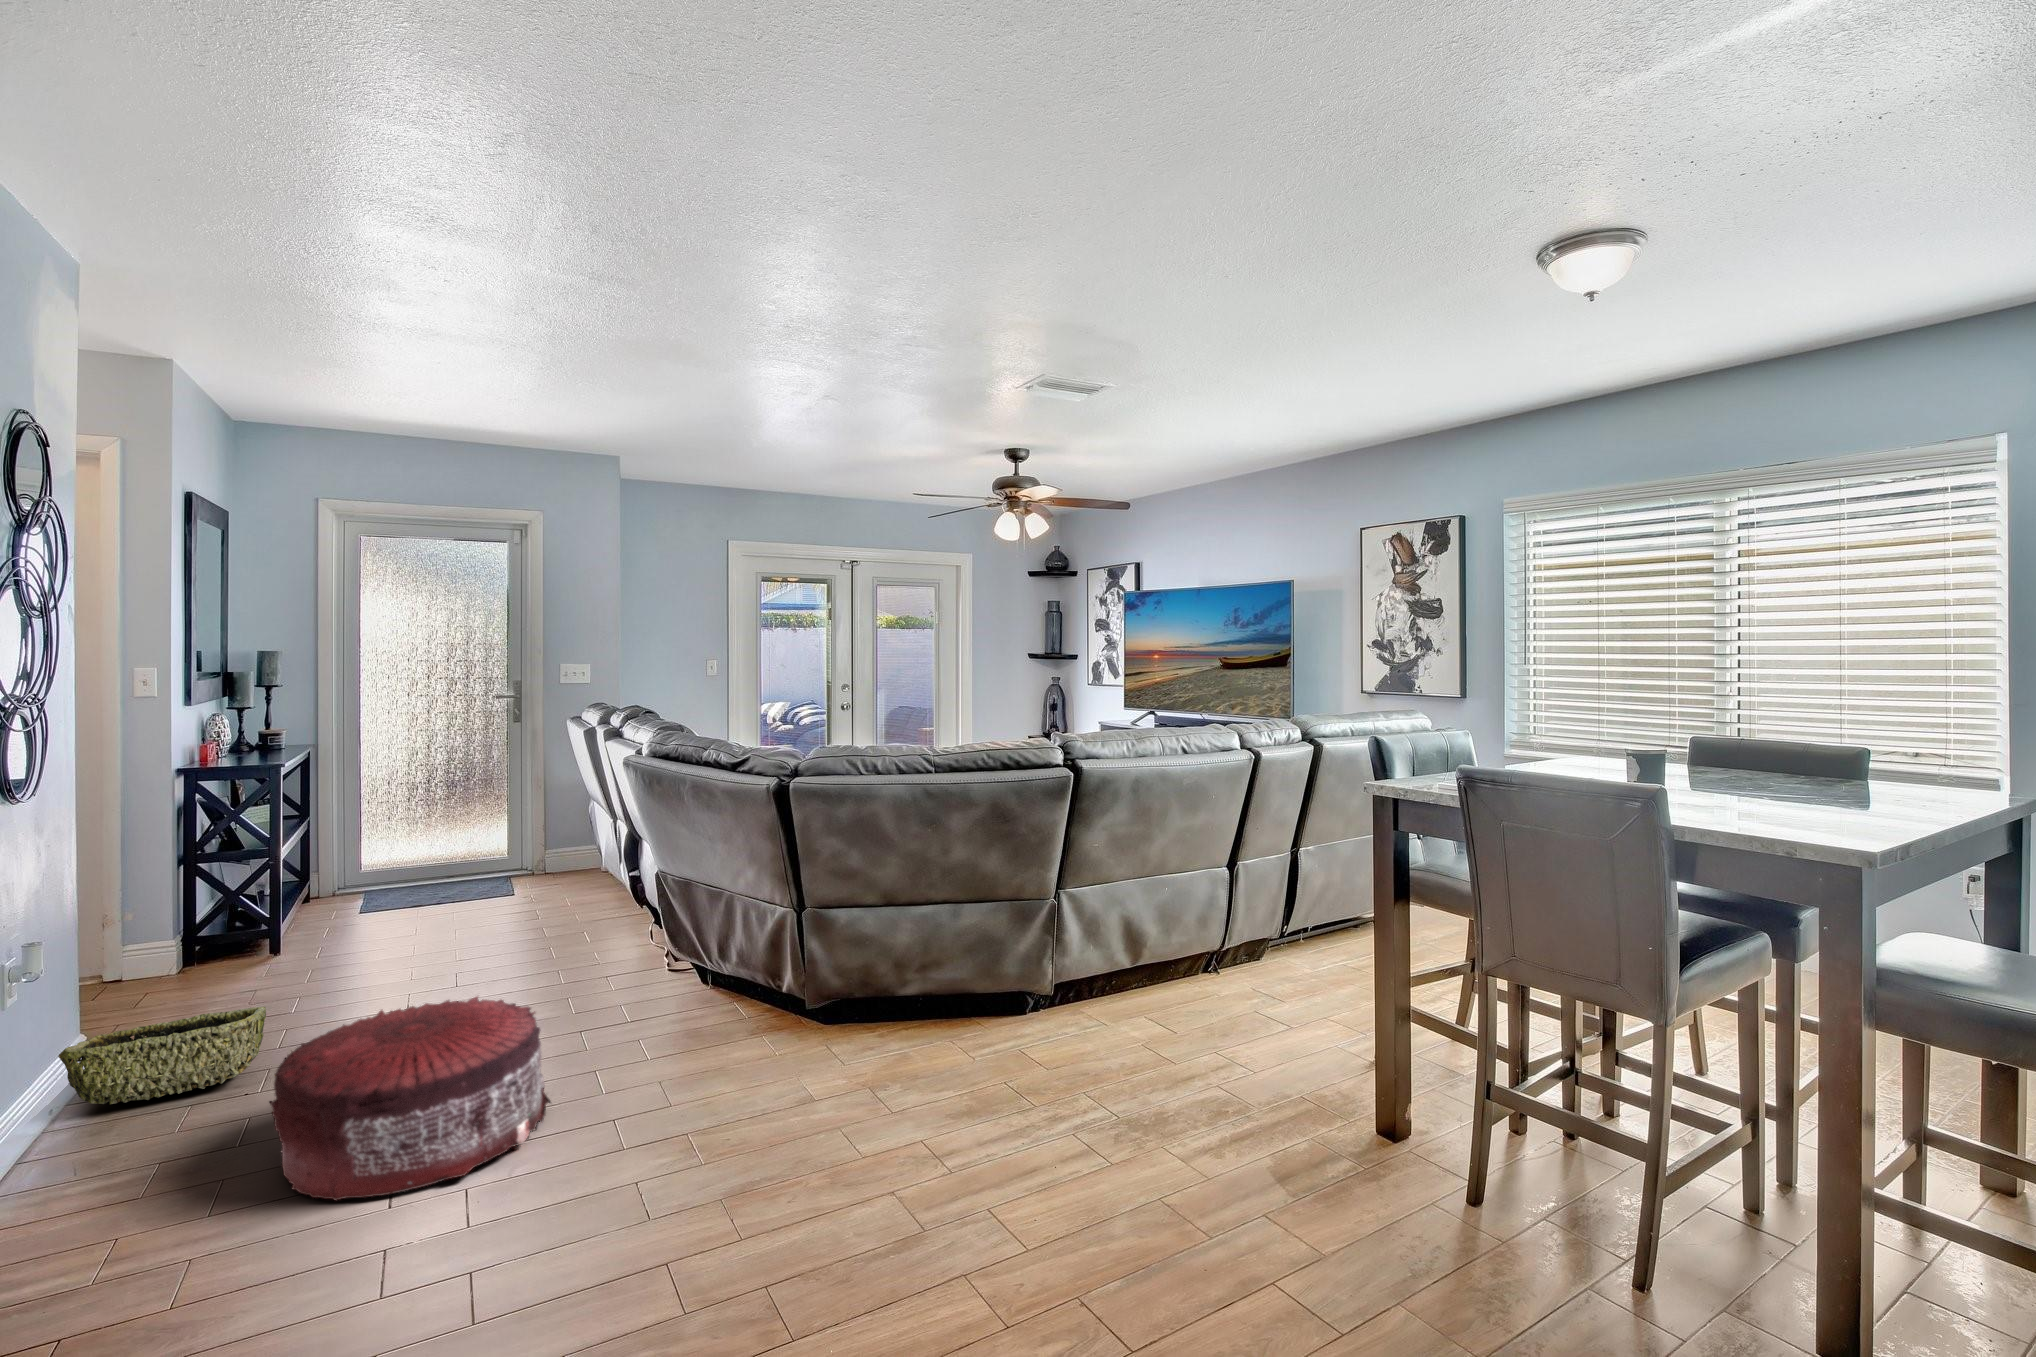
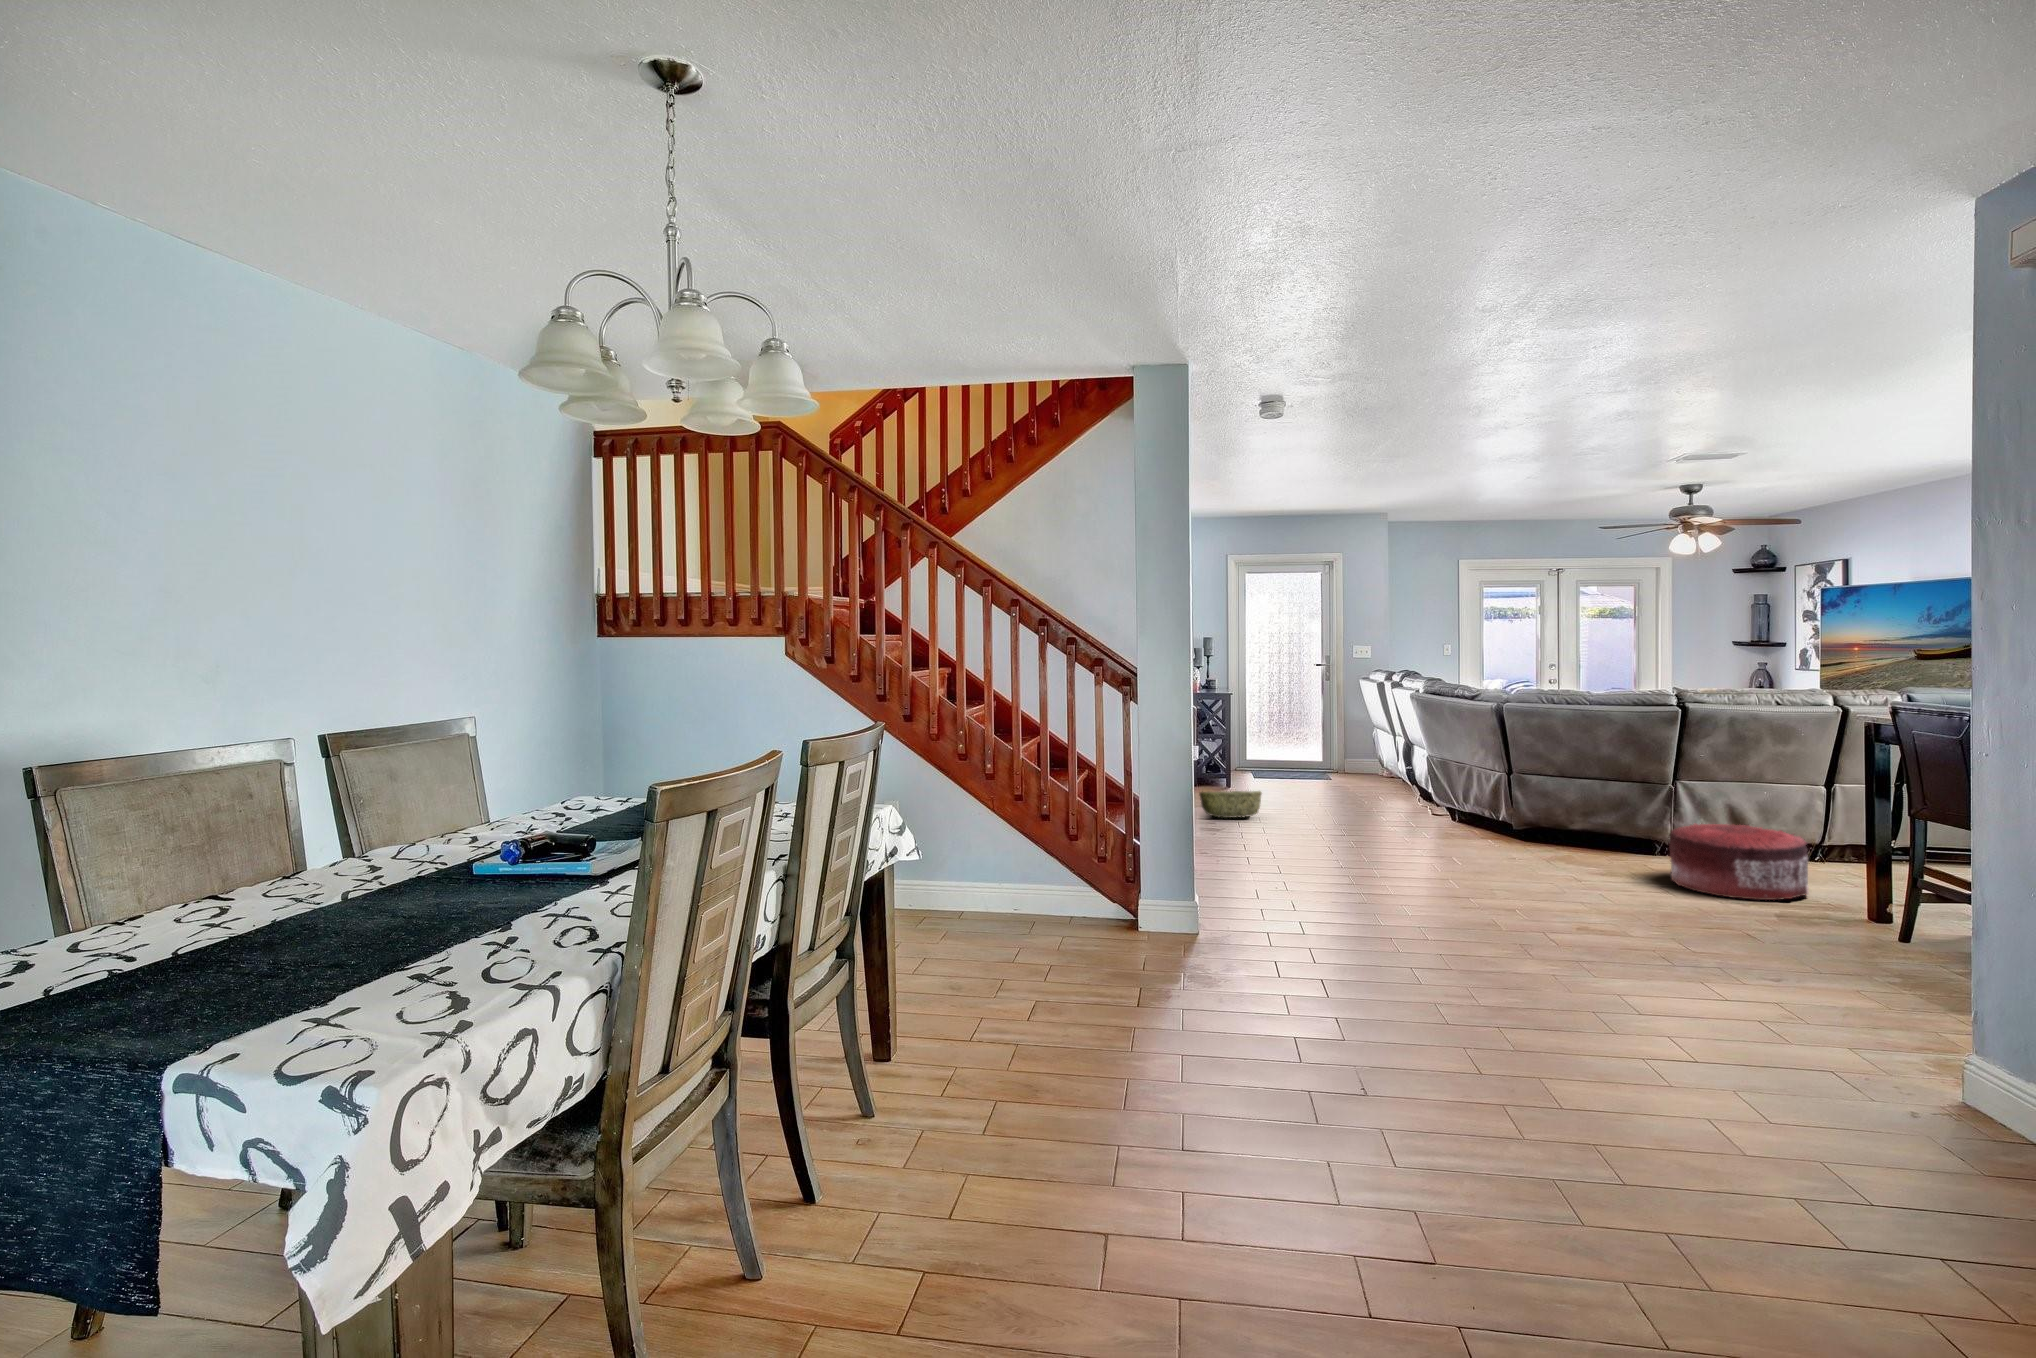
pouf: present [270,996,550,1200] -> present [1669,823,1809,900]

